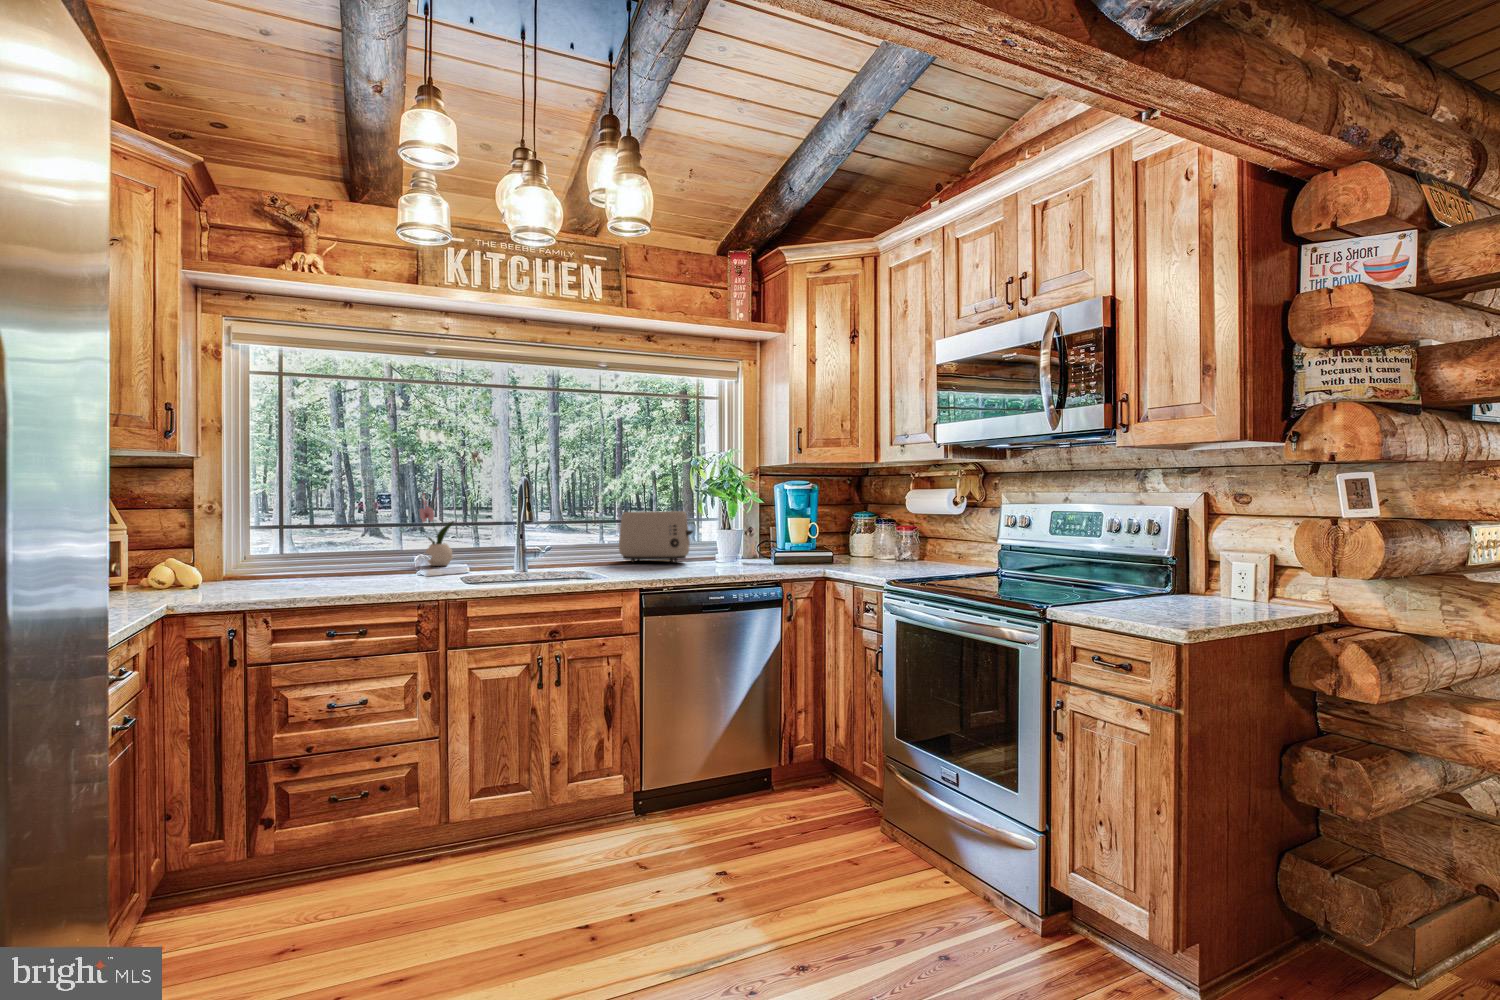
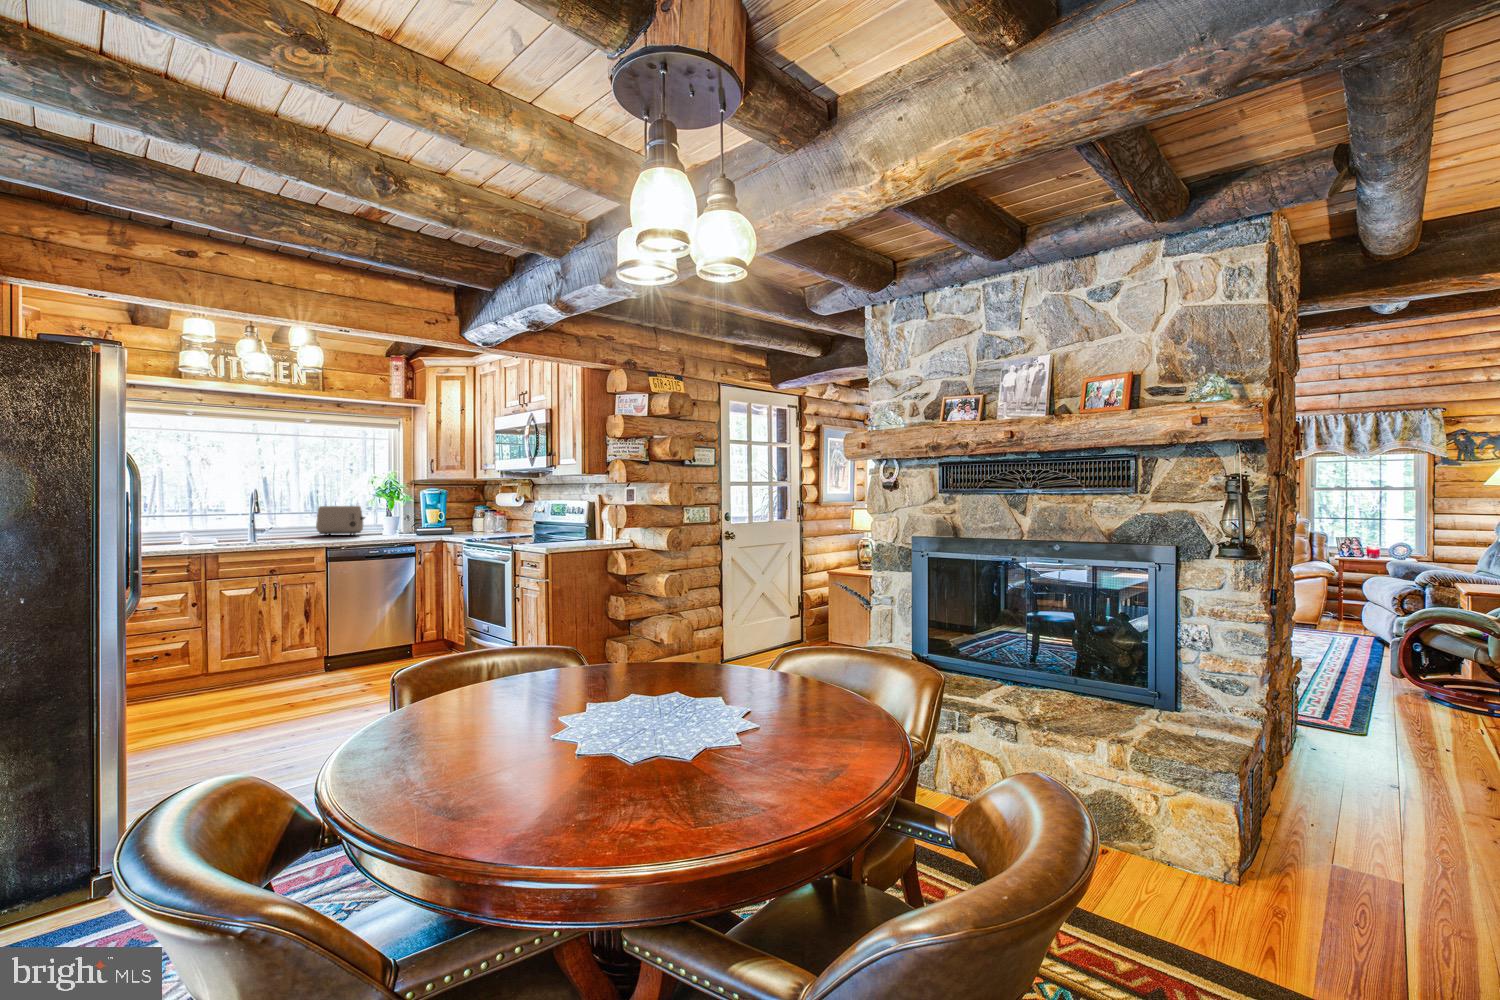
flower arrangement: present [420,488,454,566] -> none [174,487,202,539]

